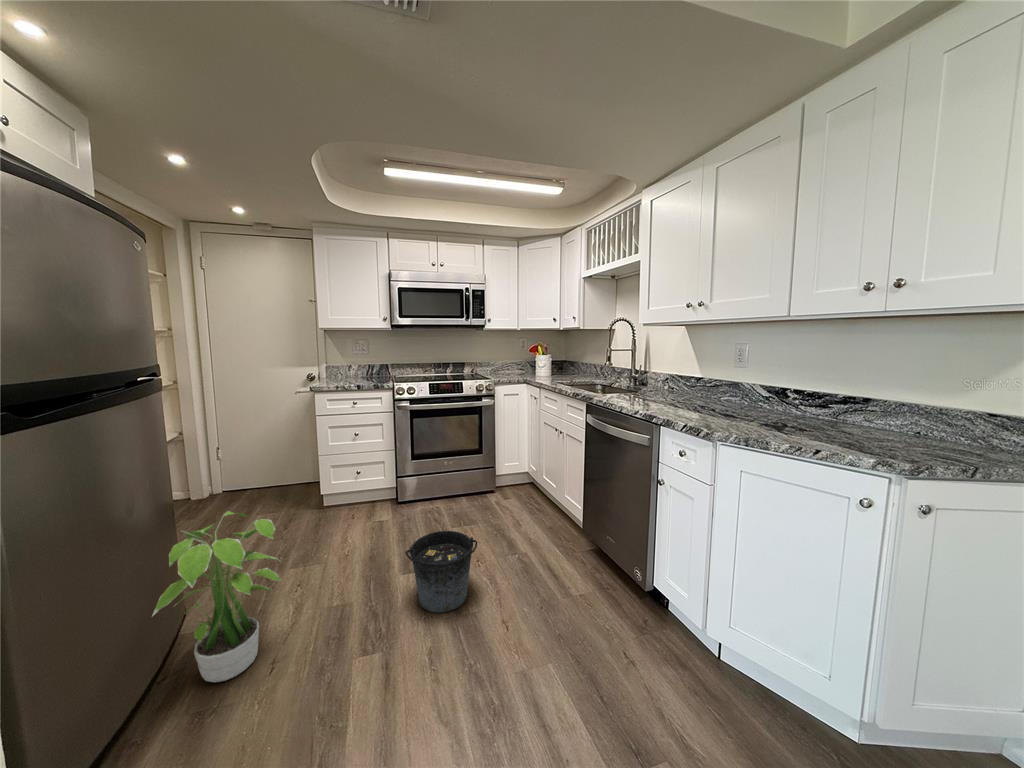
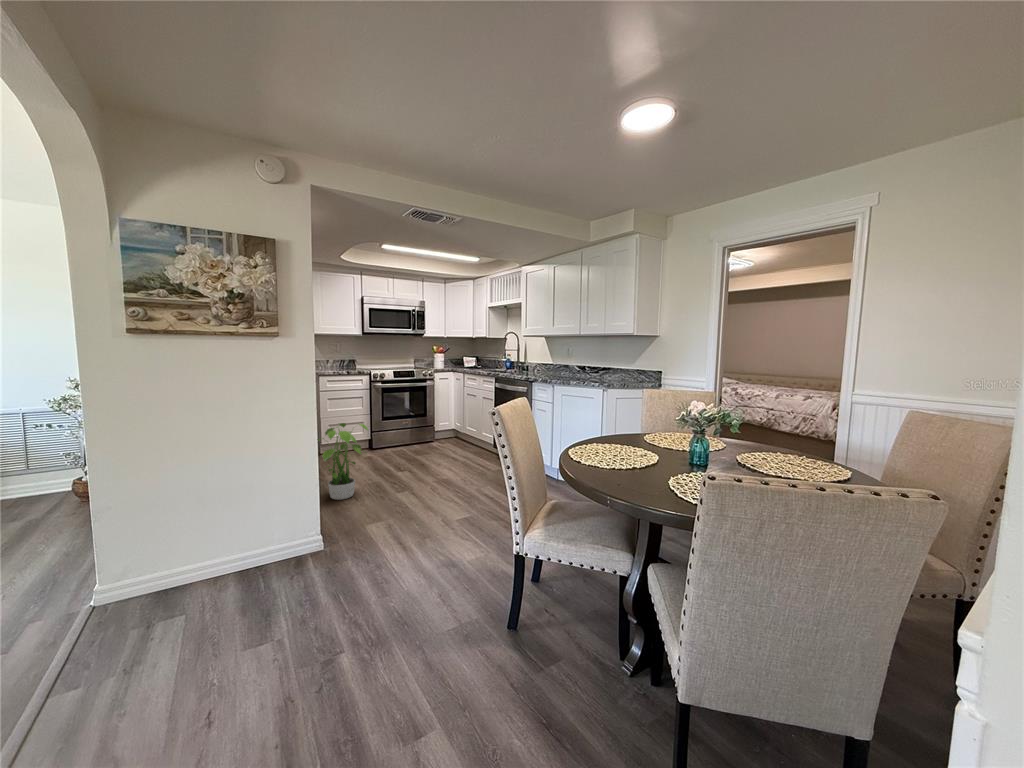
bucket: present [406,531,478,613] -> none [415,443,449,477]

